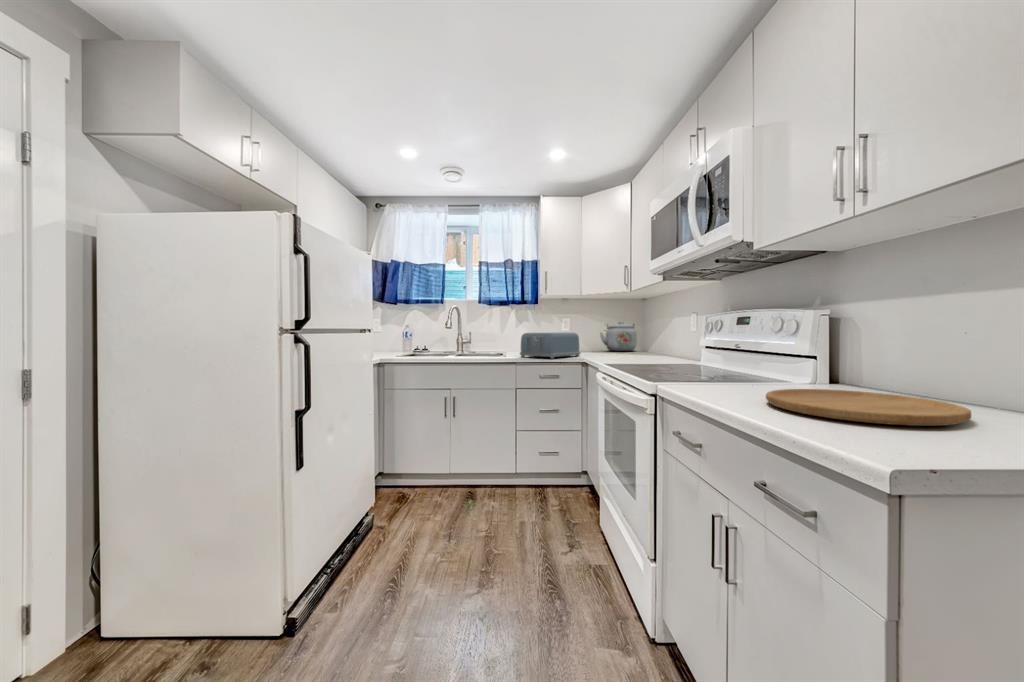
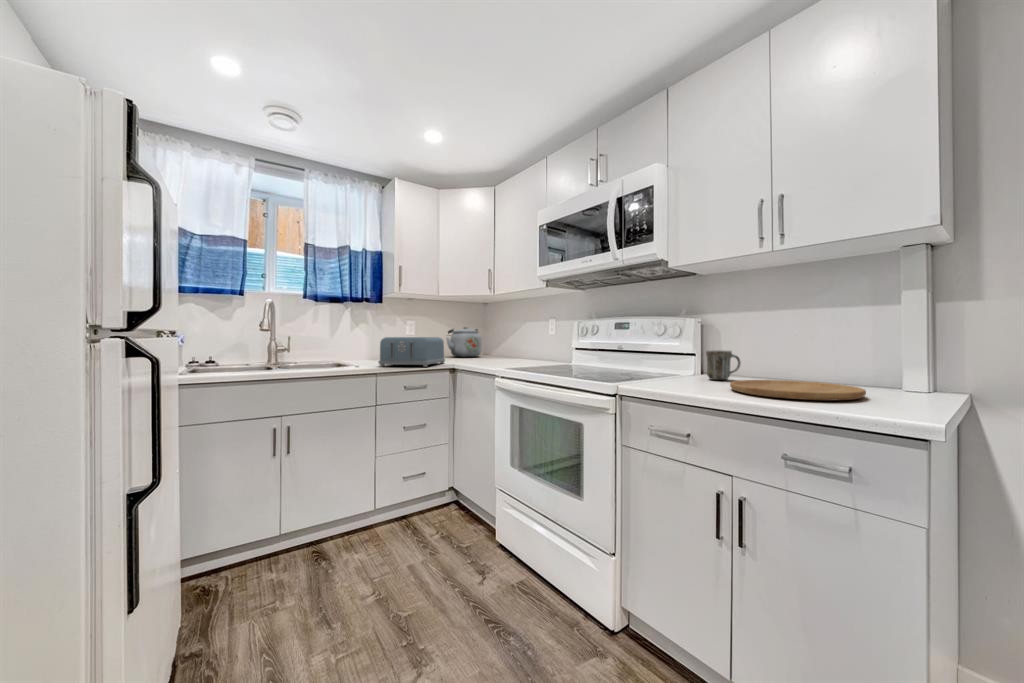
mug: none [799,350,850,389] -> present [706,350,740,380]

